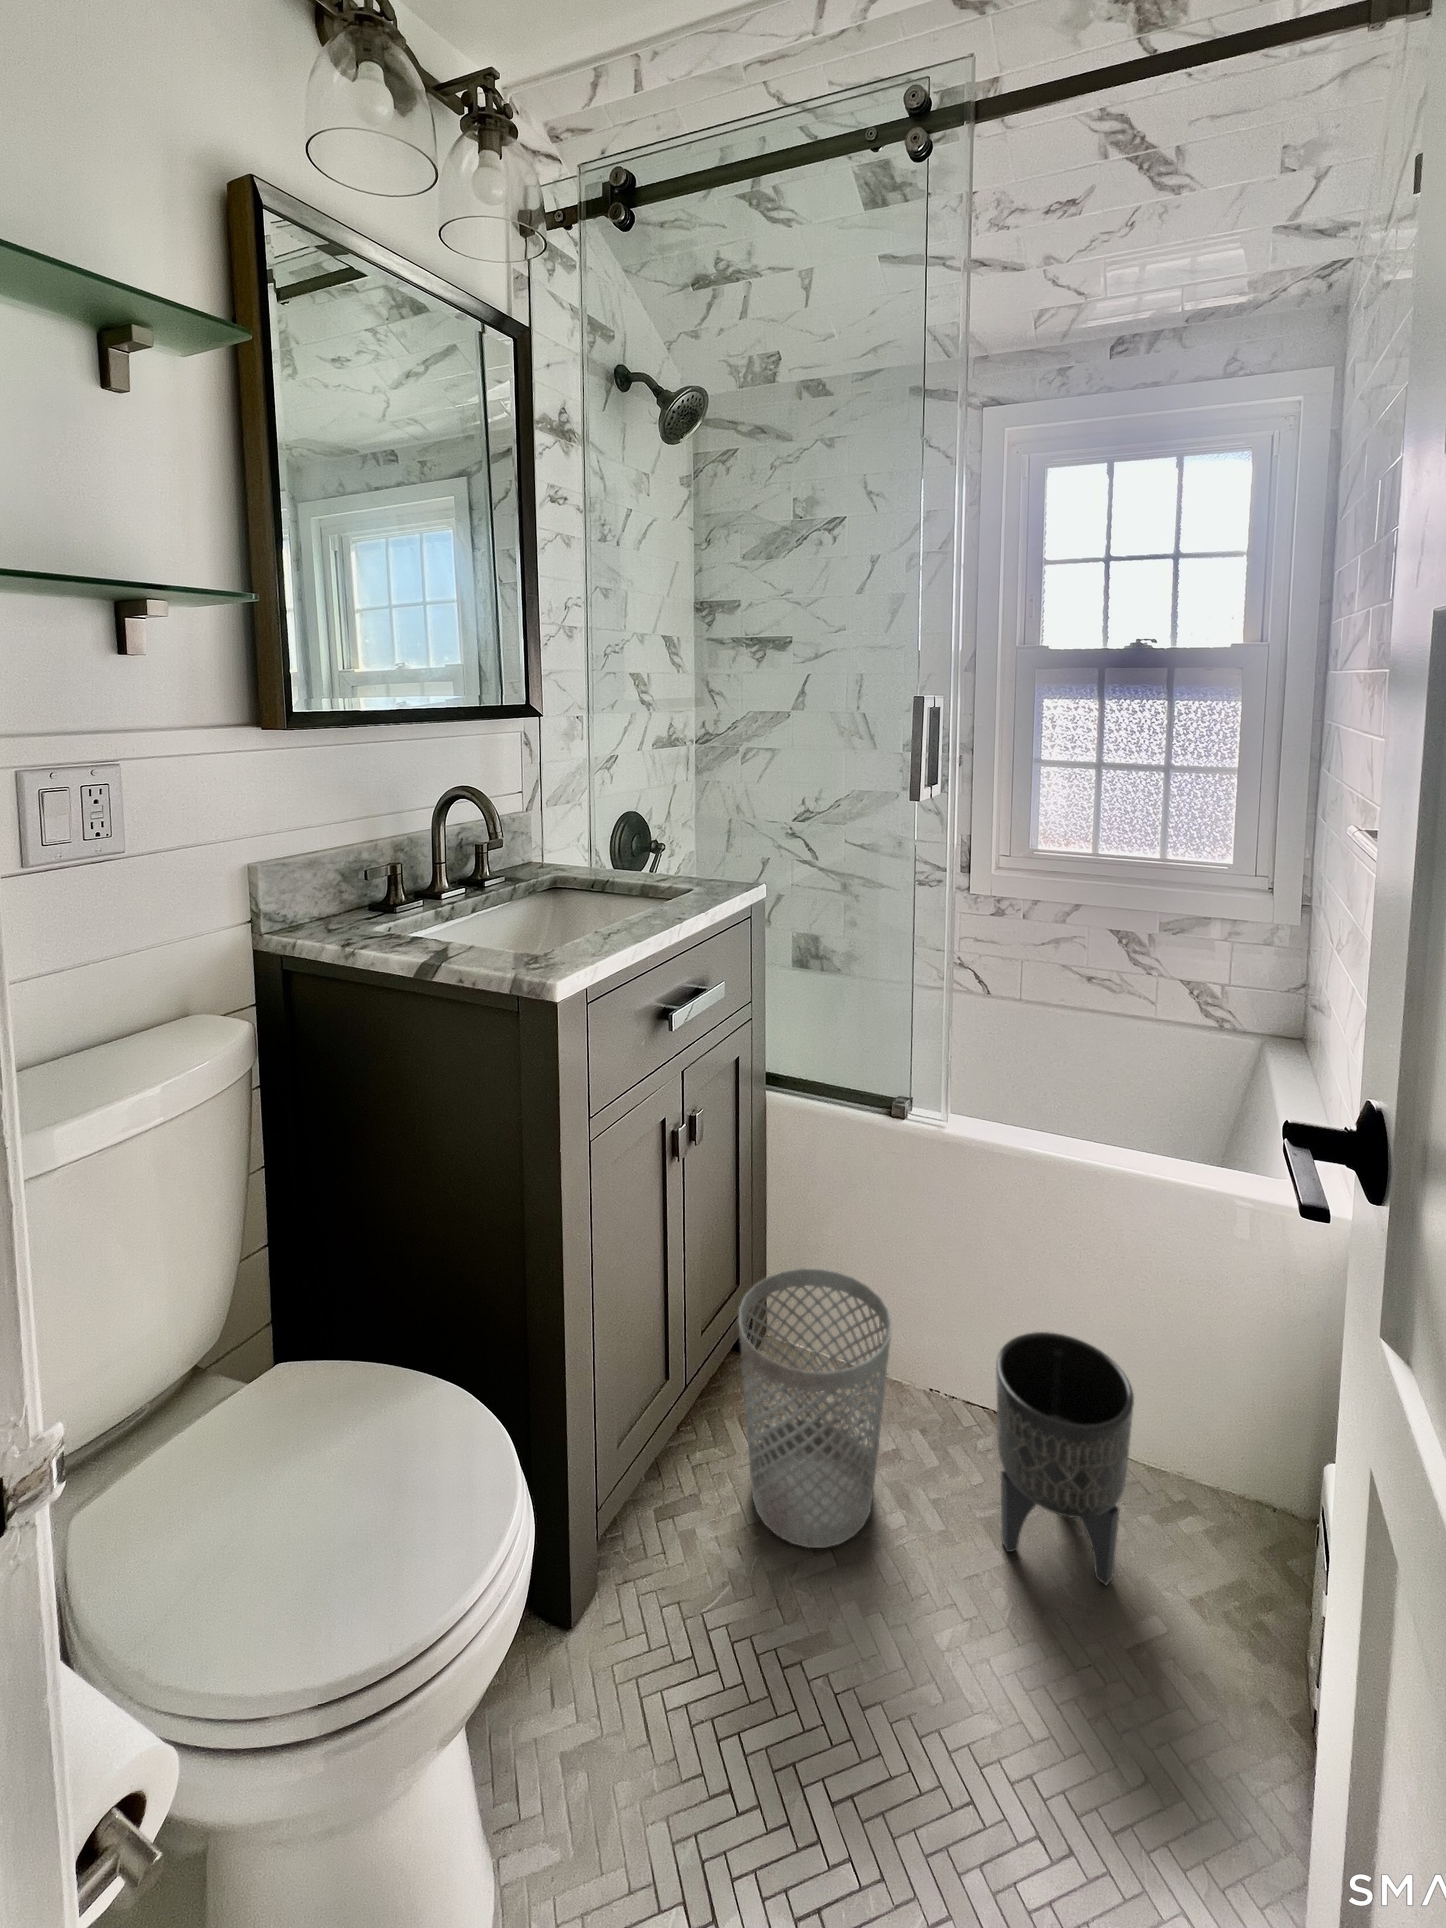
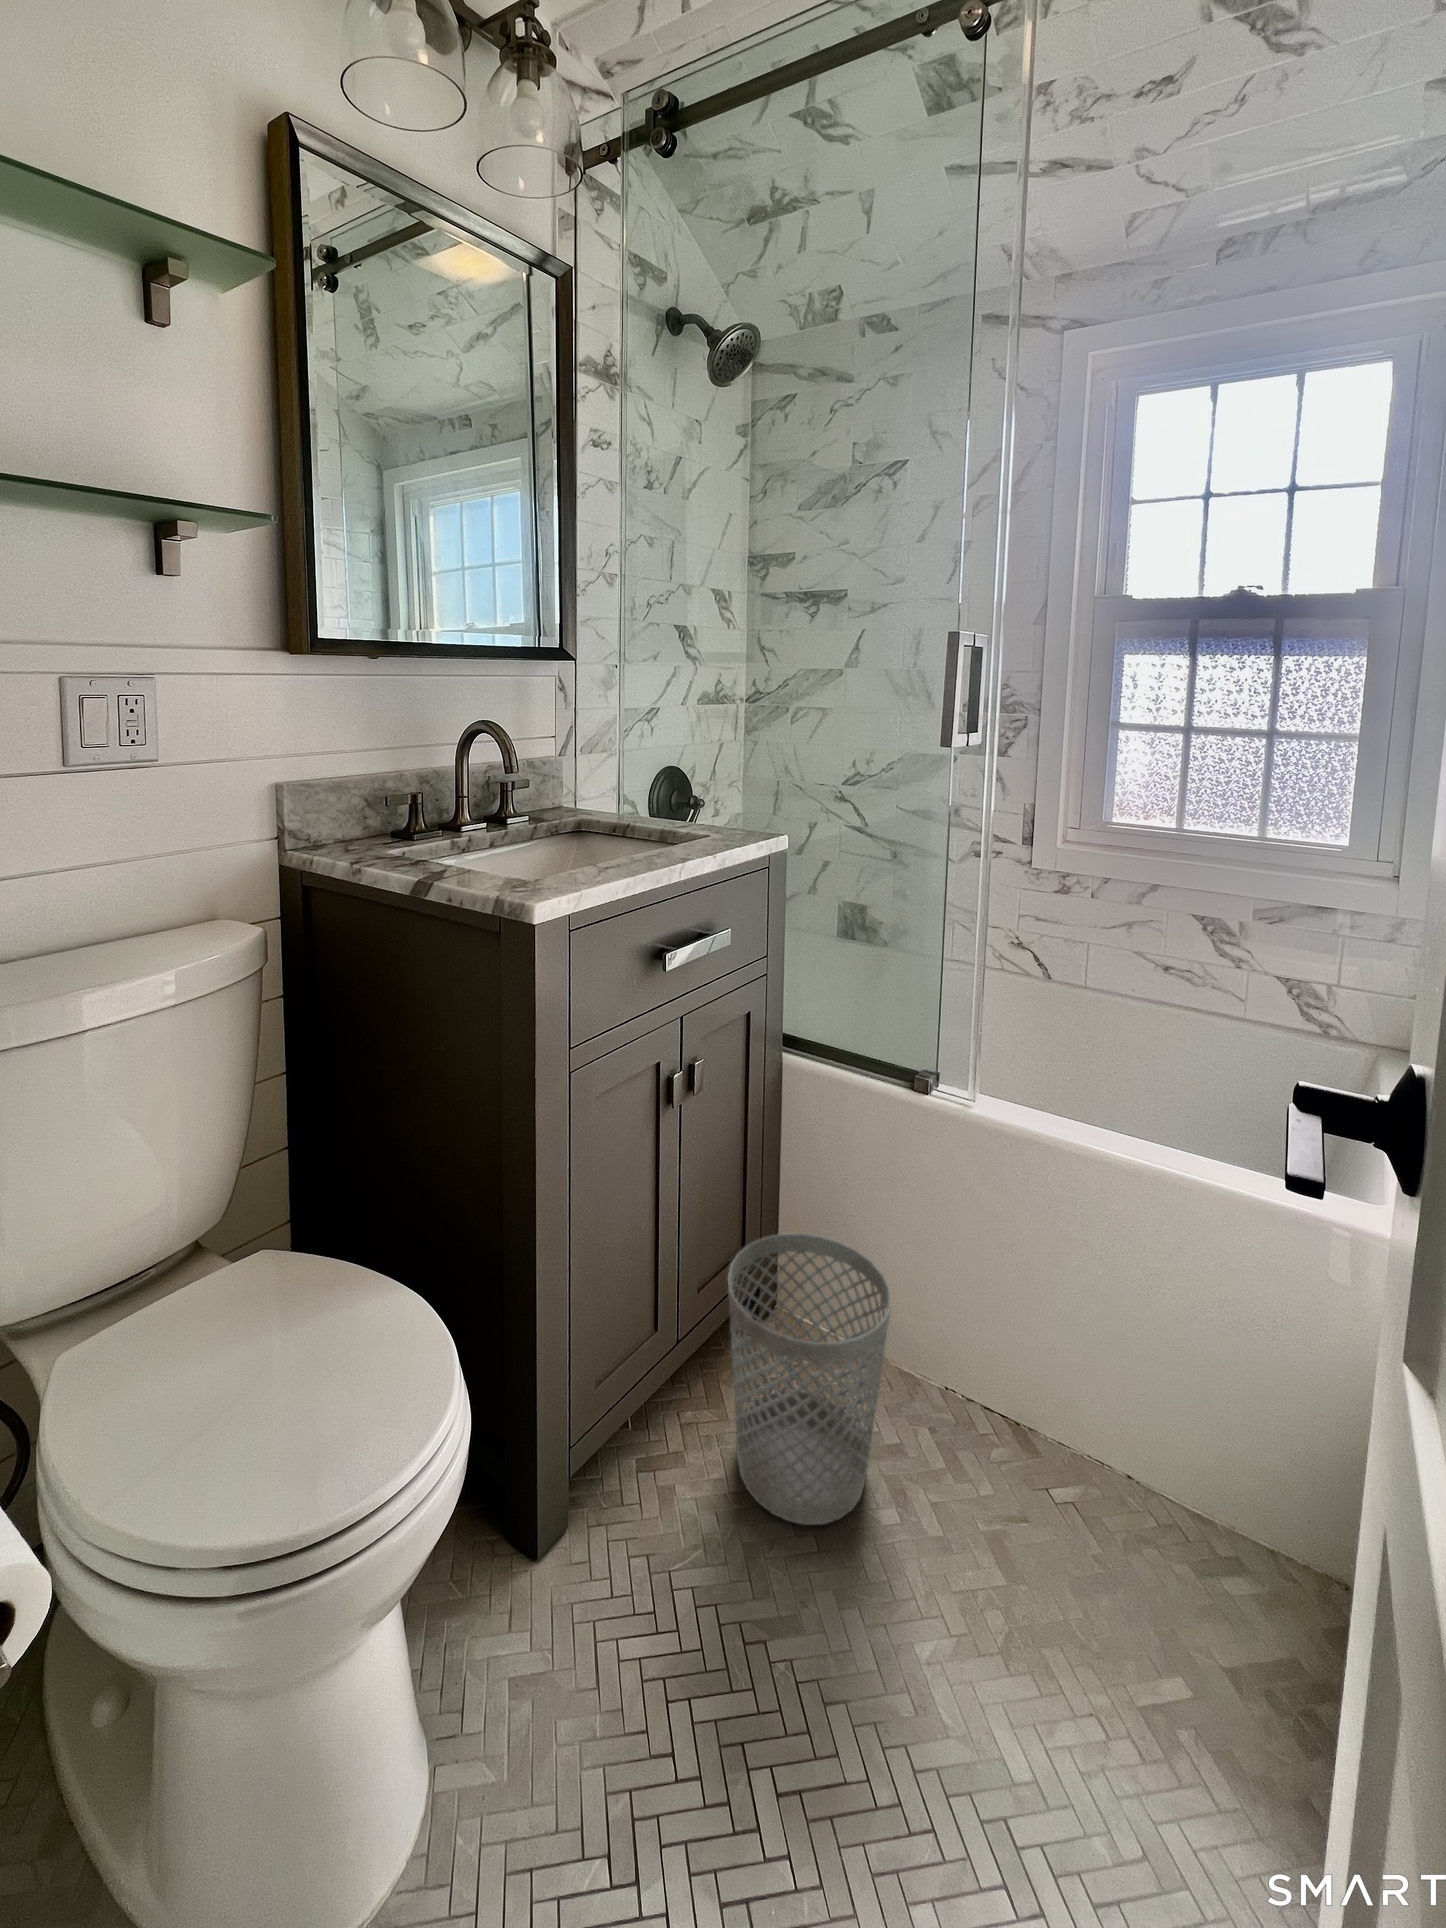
planter: present [996,1332,1134,1585] -> none [1005,1338,1168,1631]

